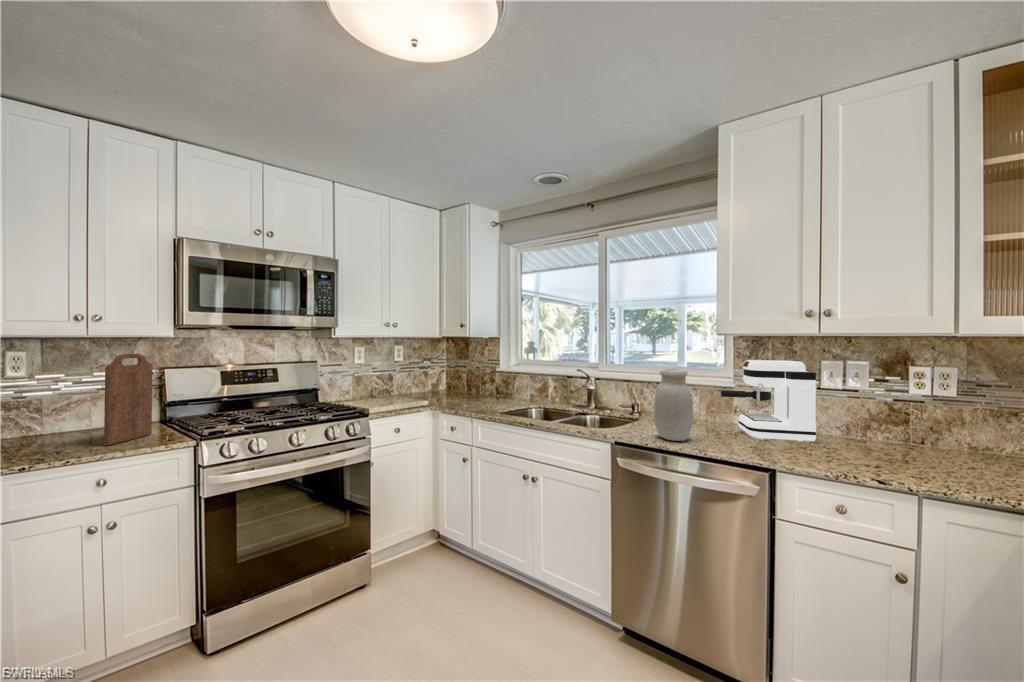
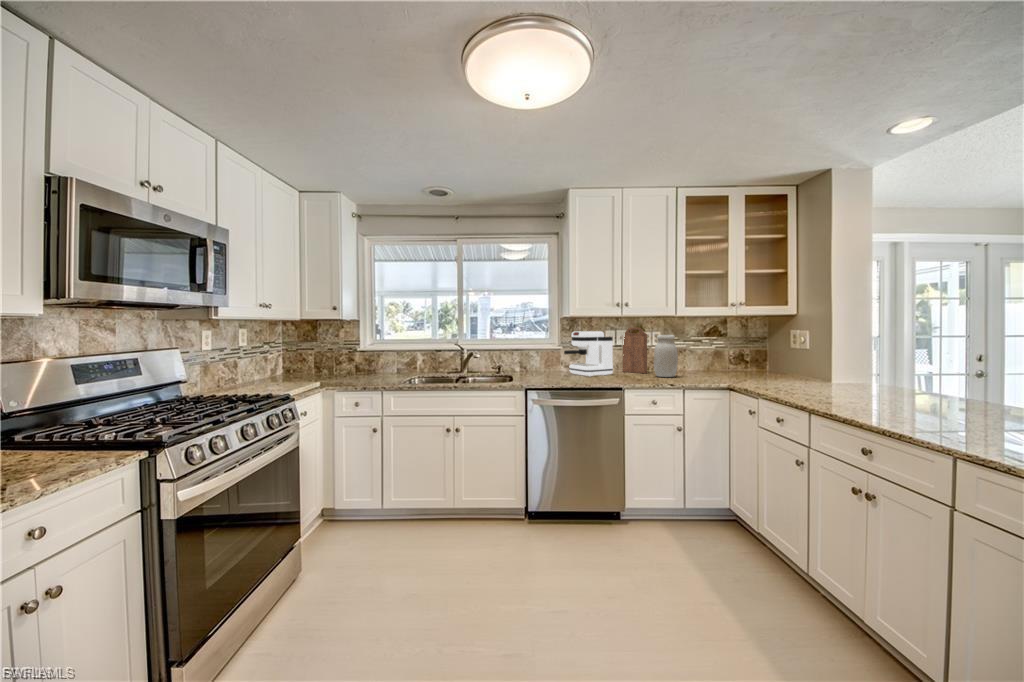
cutting board: present [104,354,153,445] -> present [623,328,647,374]
jar: present [654,369,693,441] -> present [654,335,678,377]

